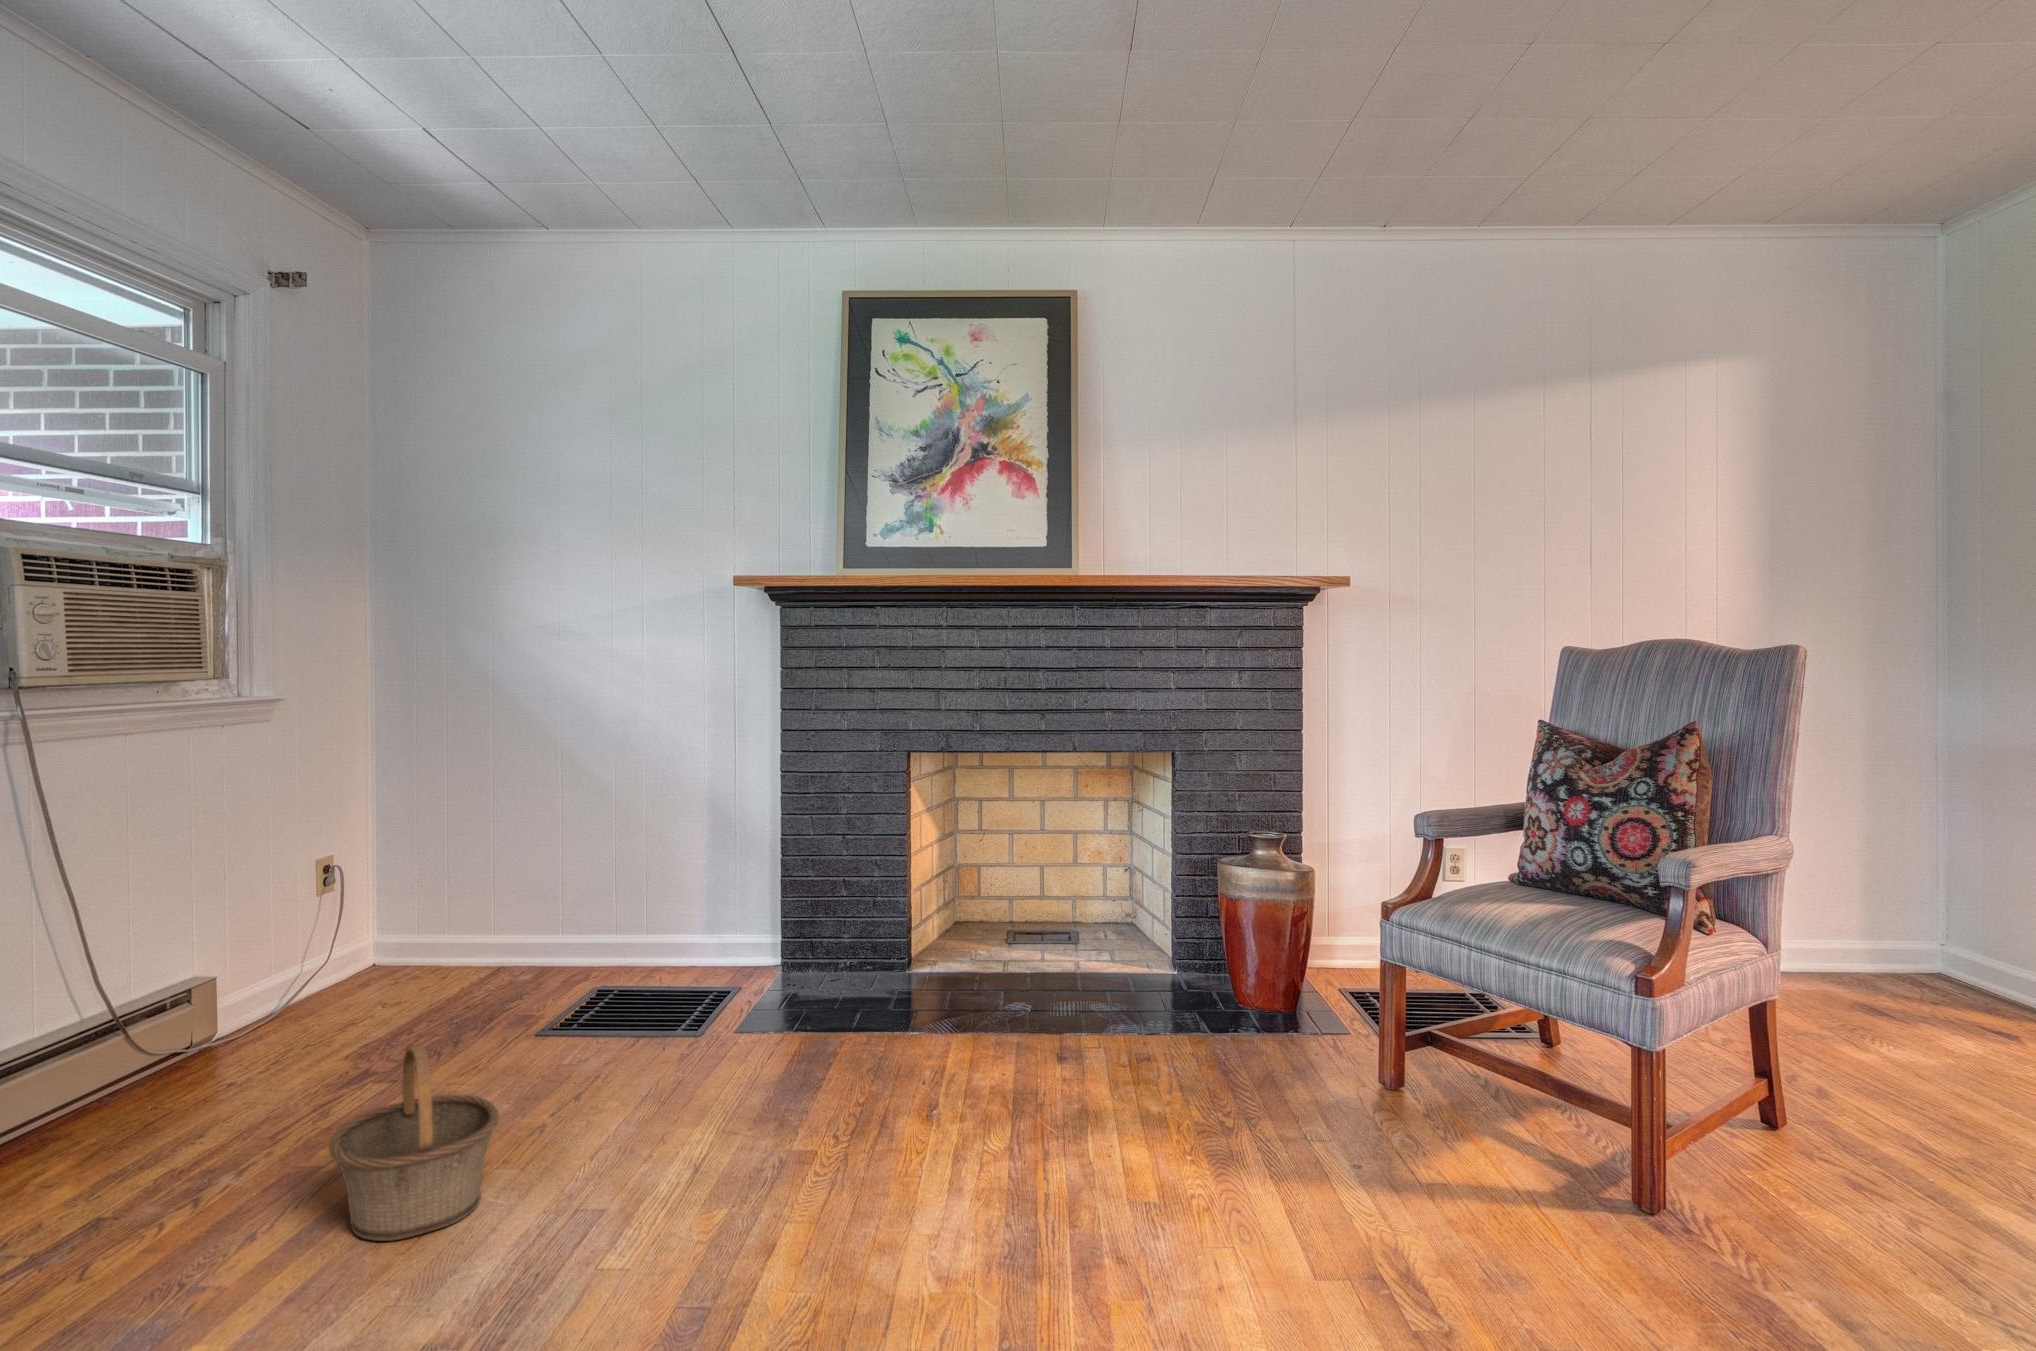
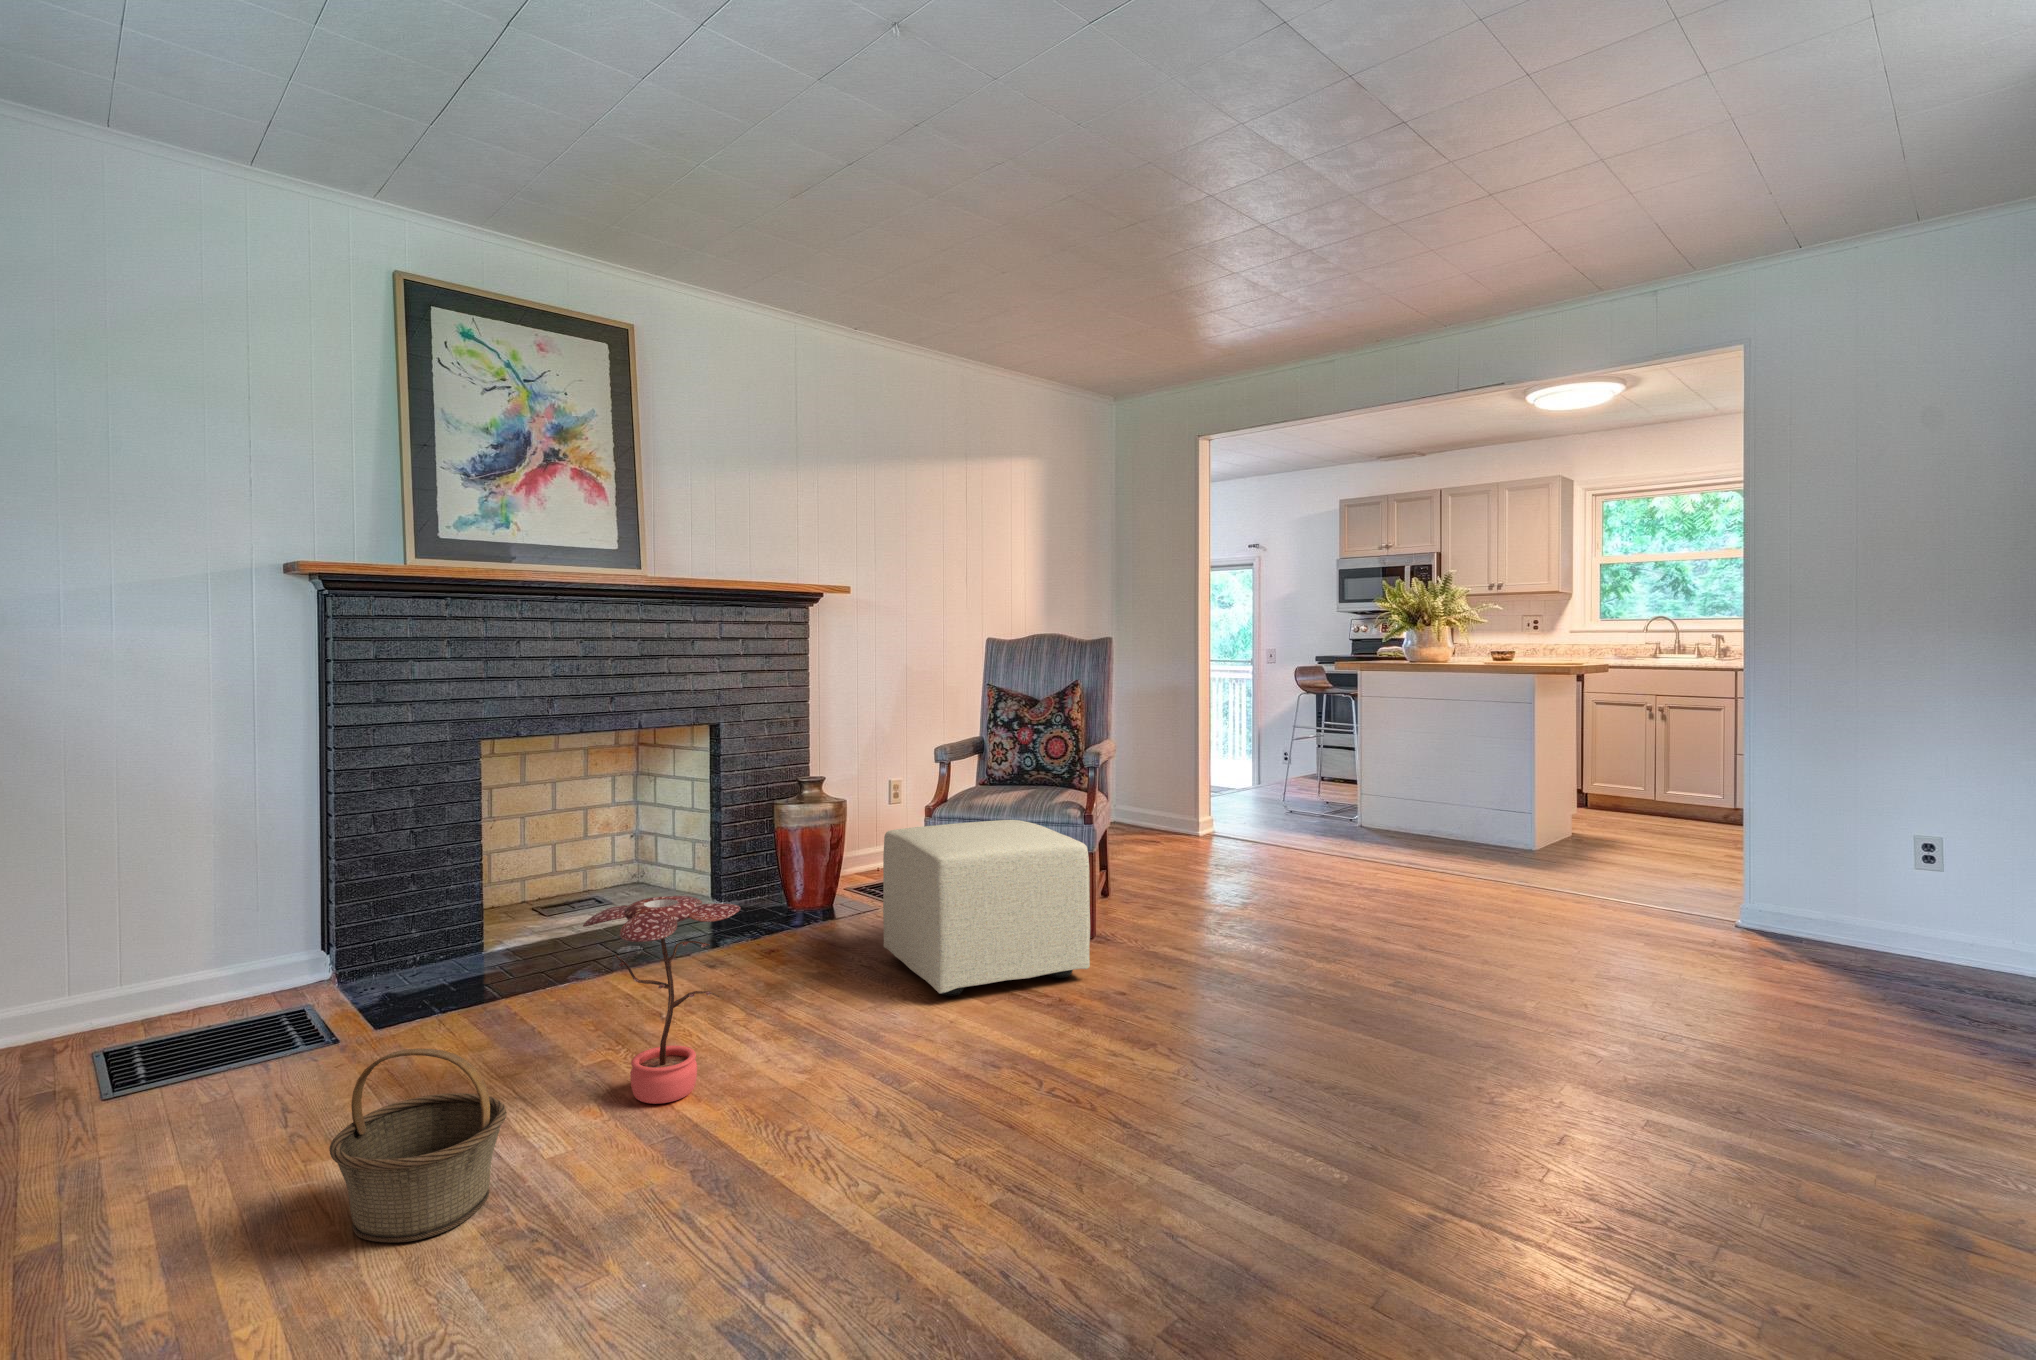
ottoman: none [1149,925,1449,1248] -> present [883,820,1090,996]
potted plant: none [641,949,811,1197] -> present [583,896,741,1104]

